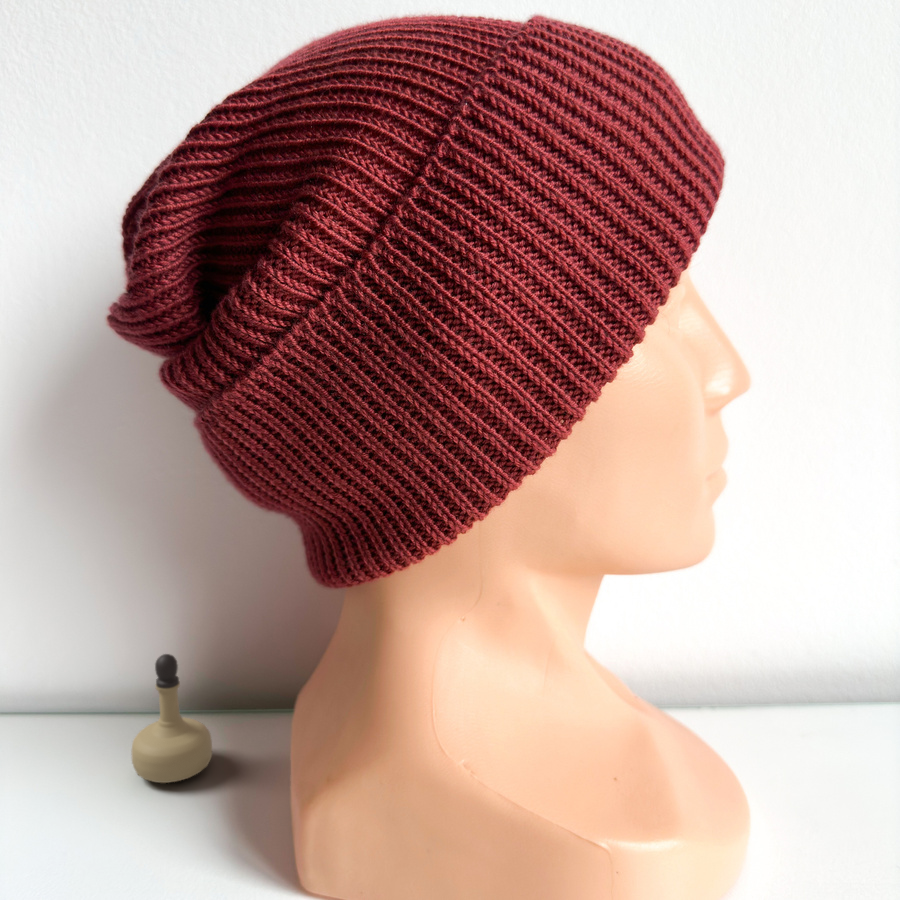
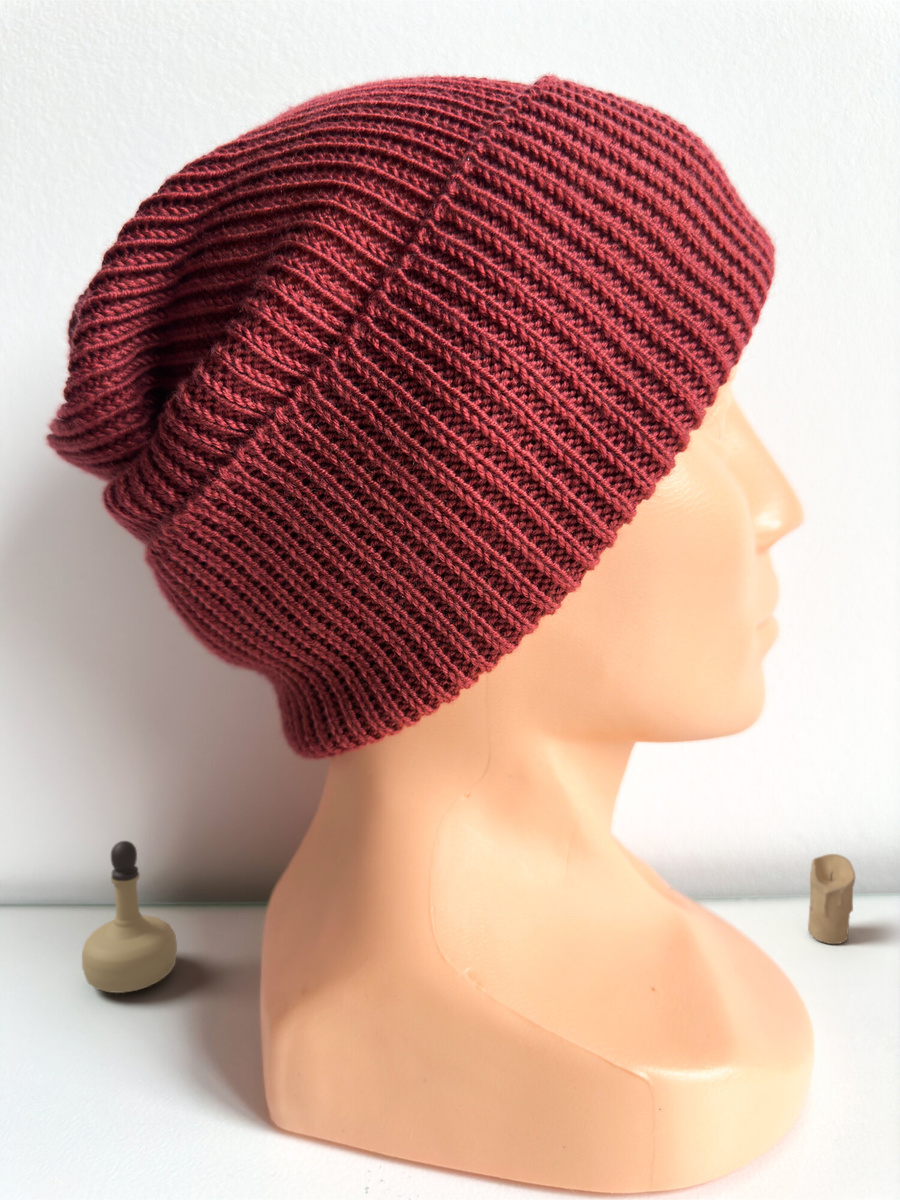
candle: none [760,664,801,741] -> present [808,854,855,944]

